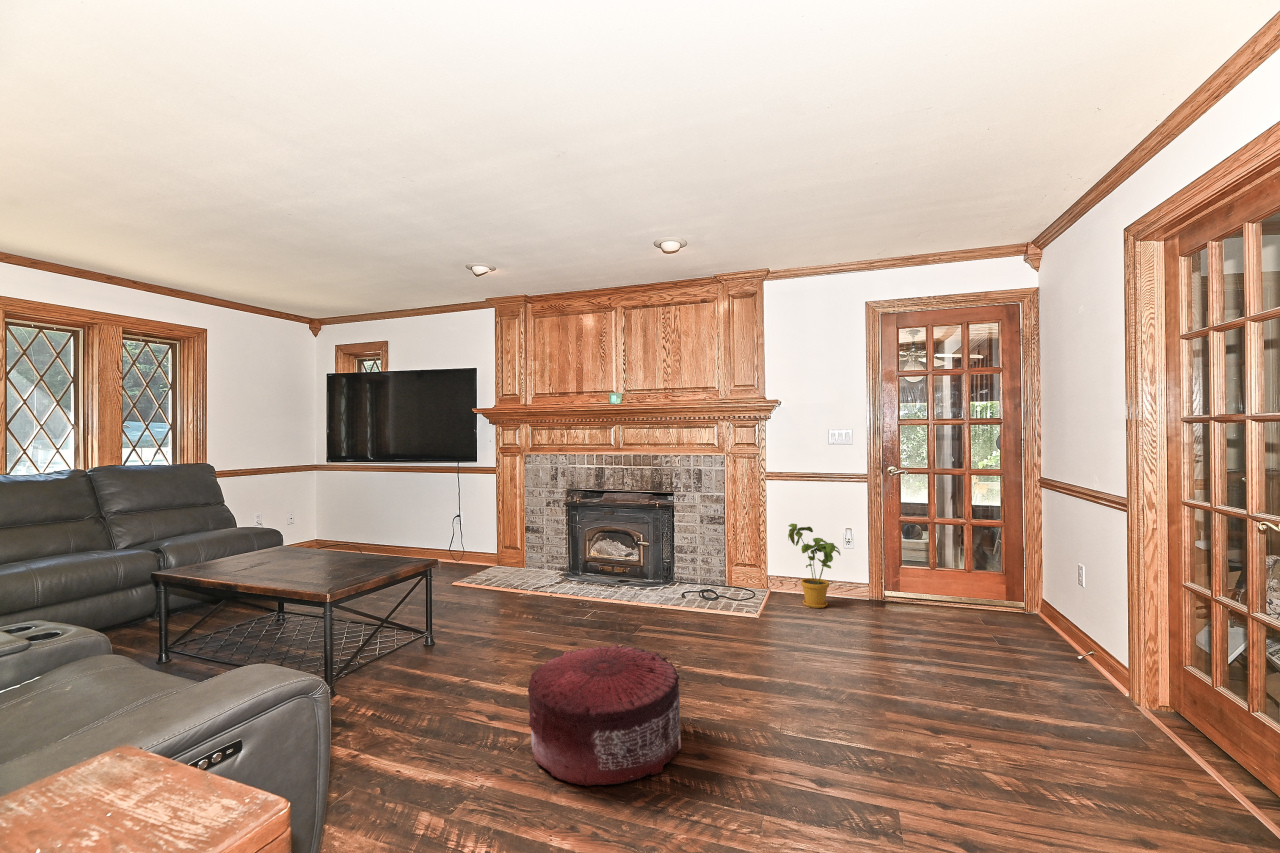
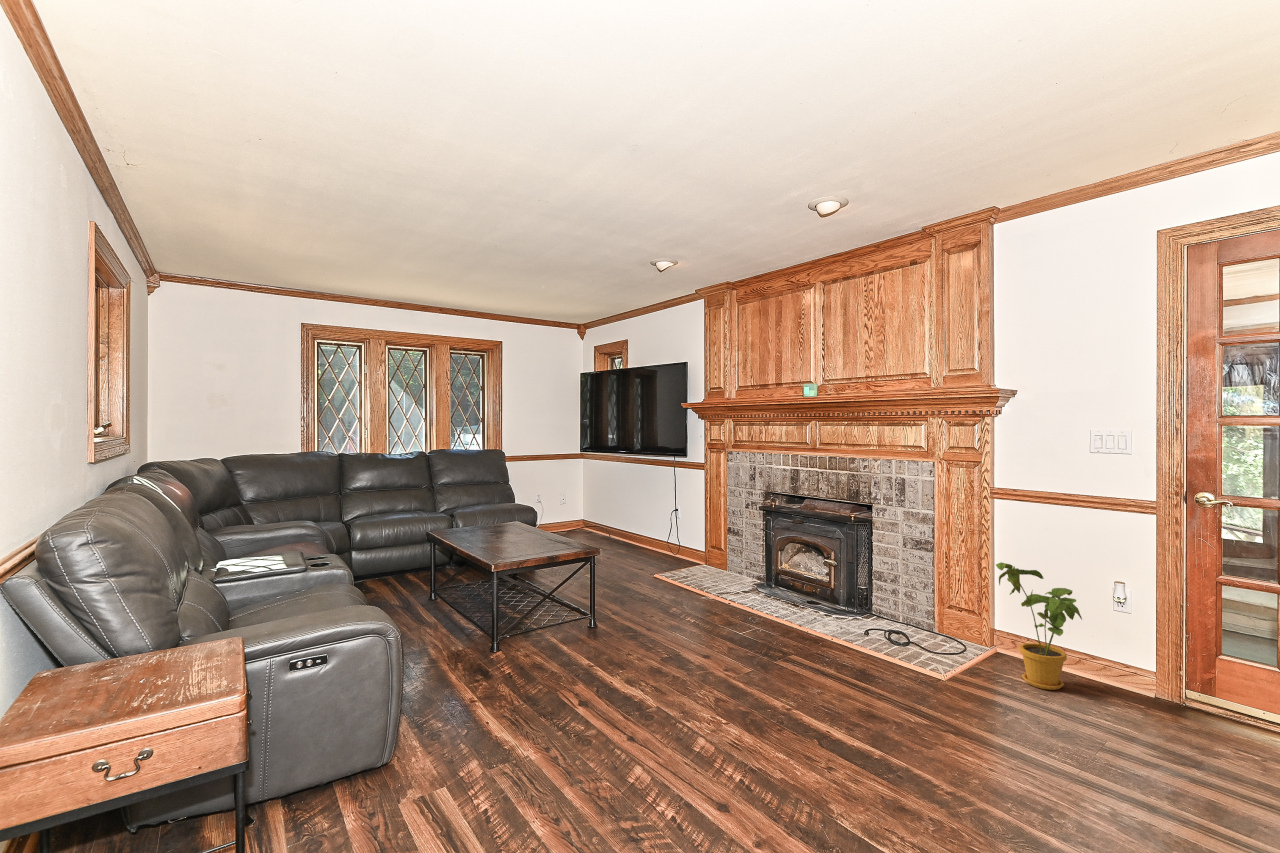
pouf: present [528,644,681,786] -> none [511,662,679,816]

